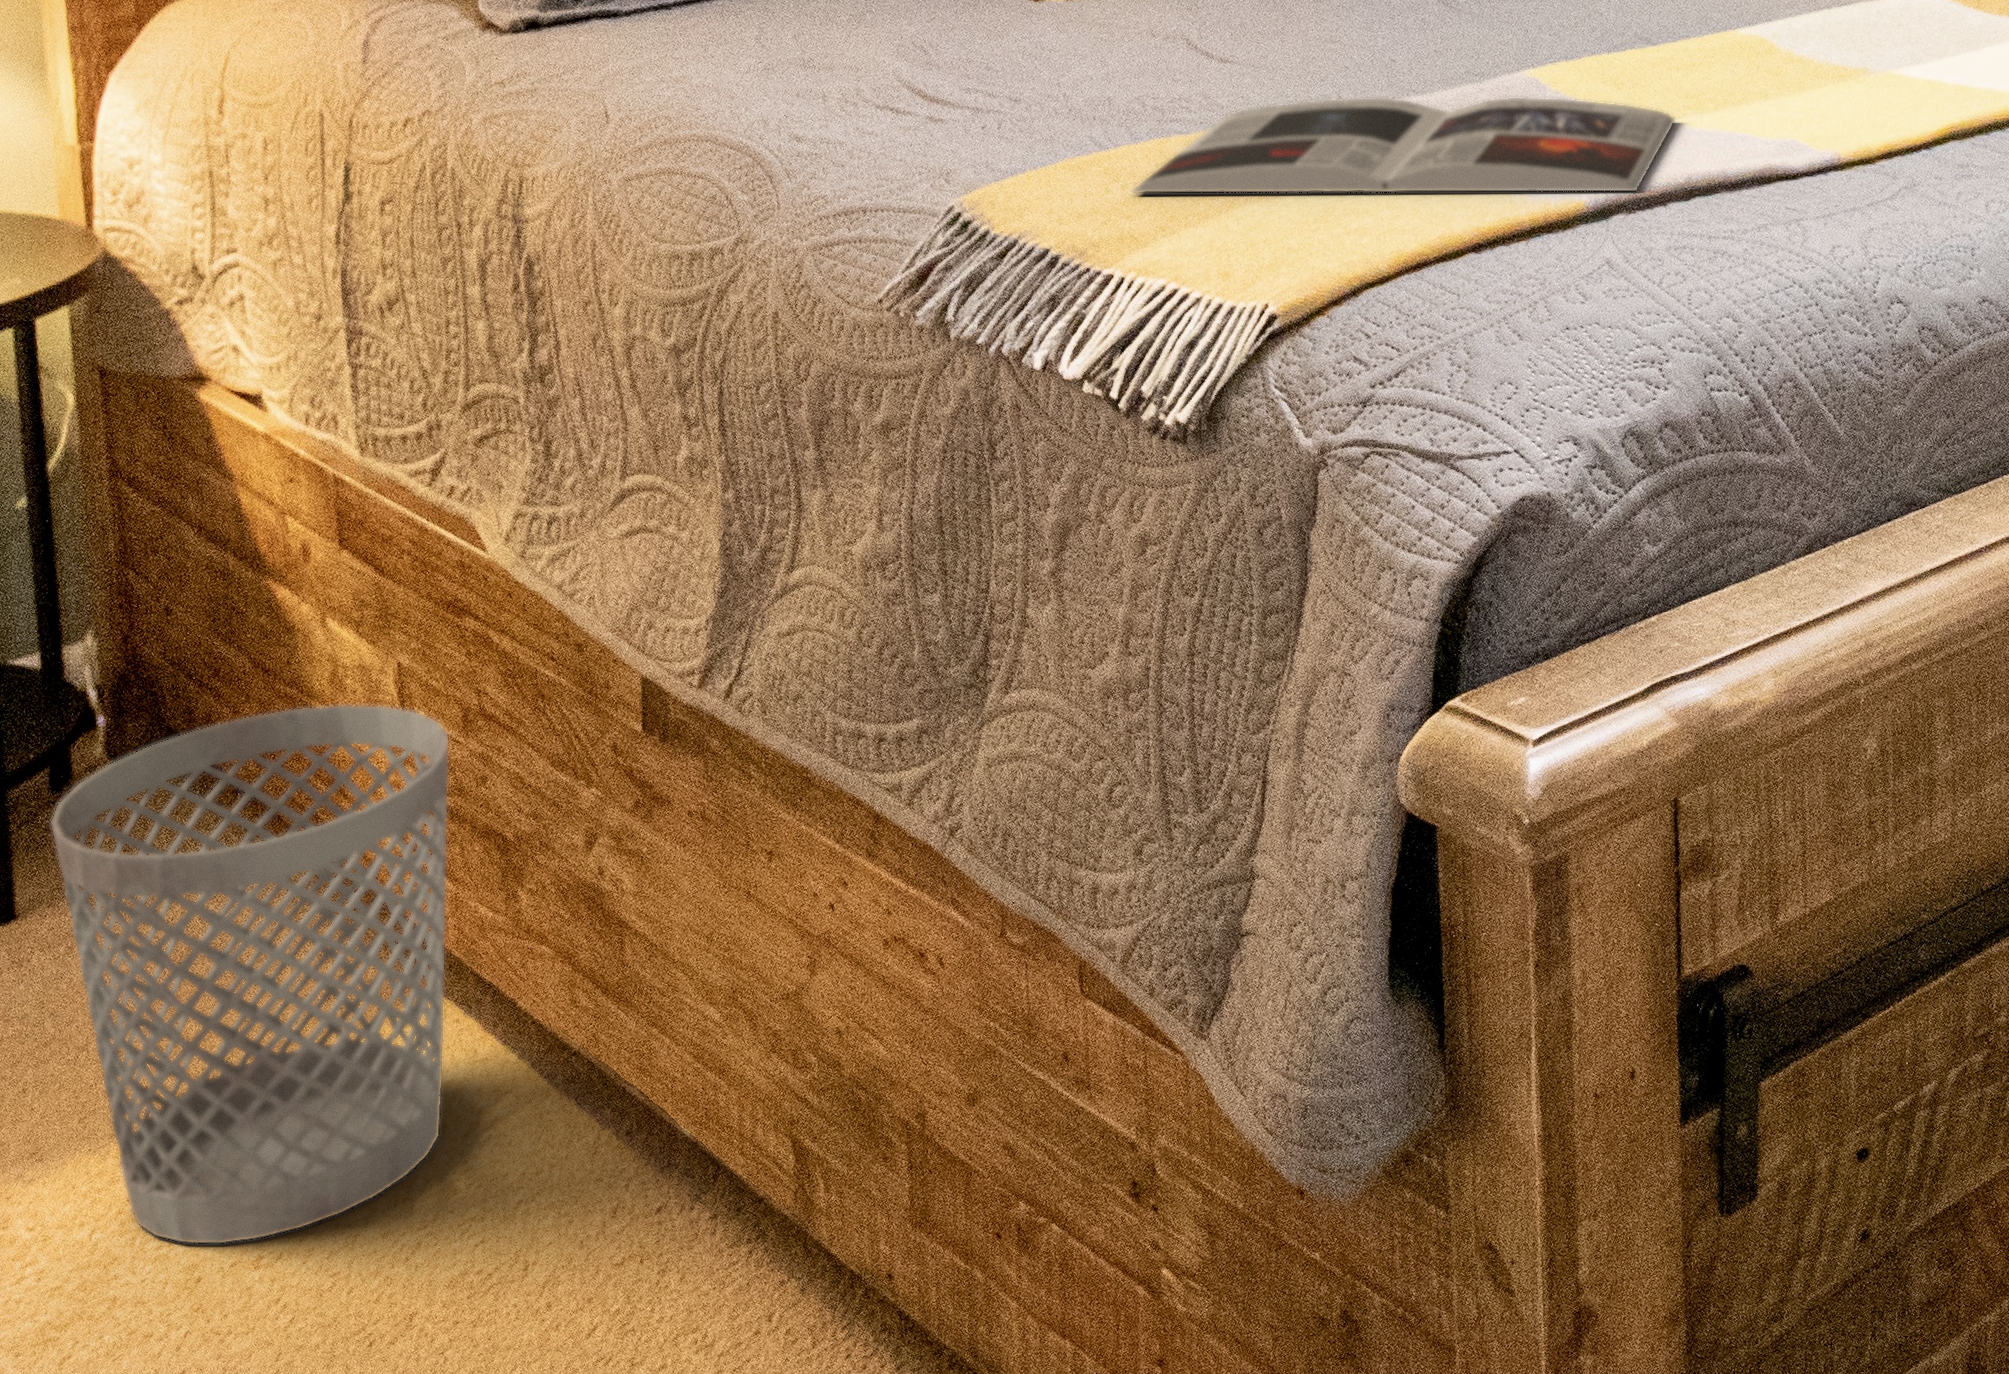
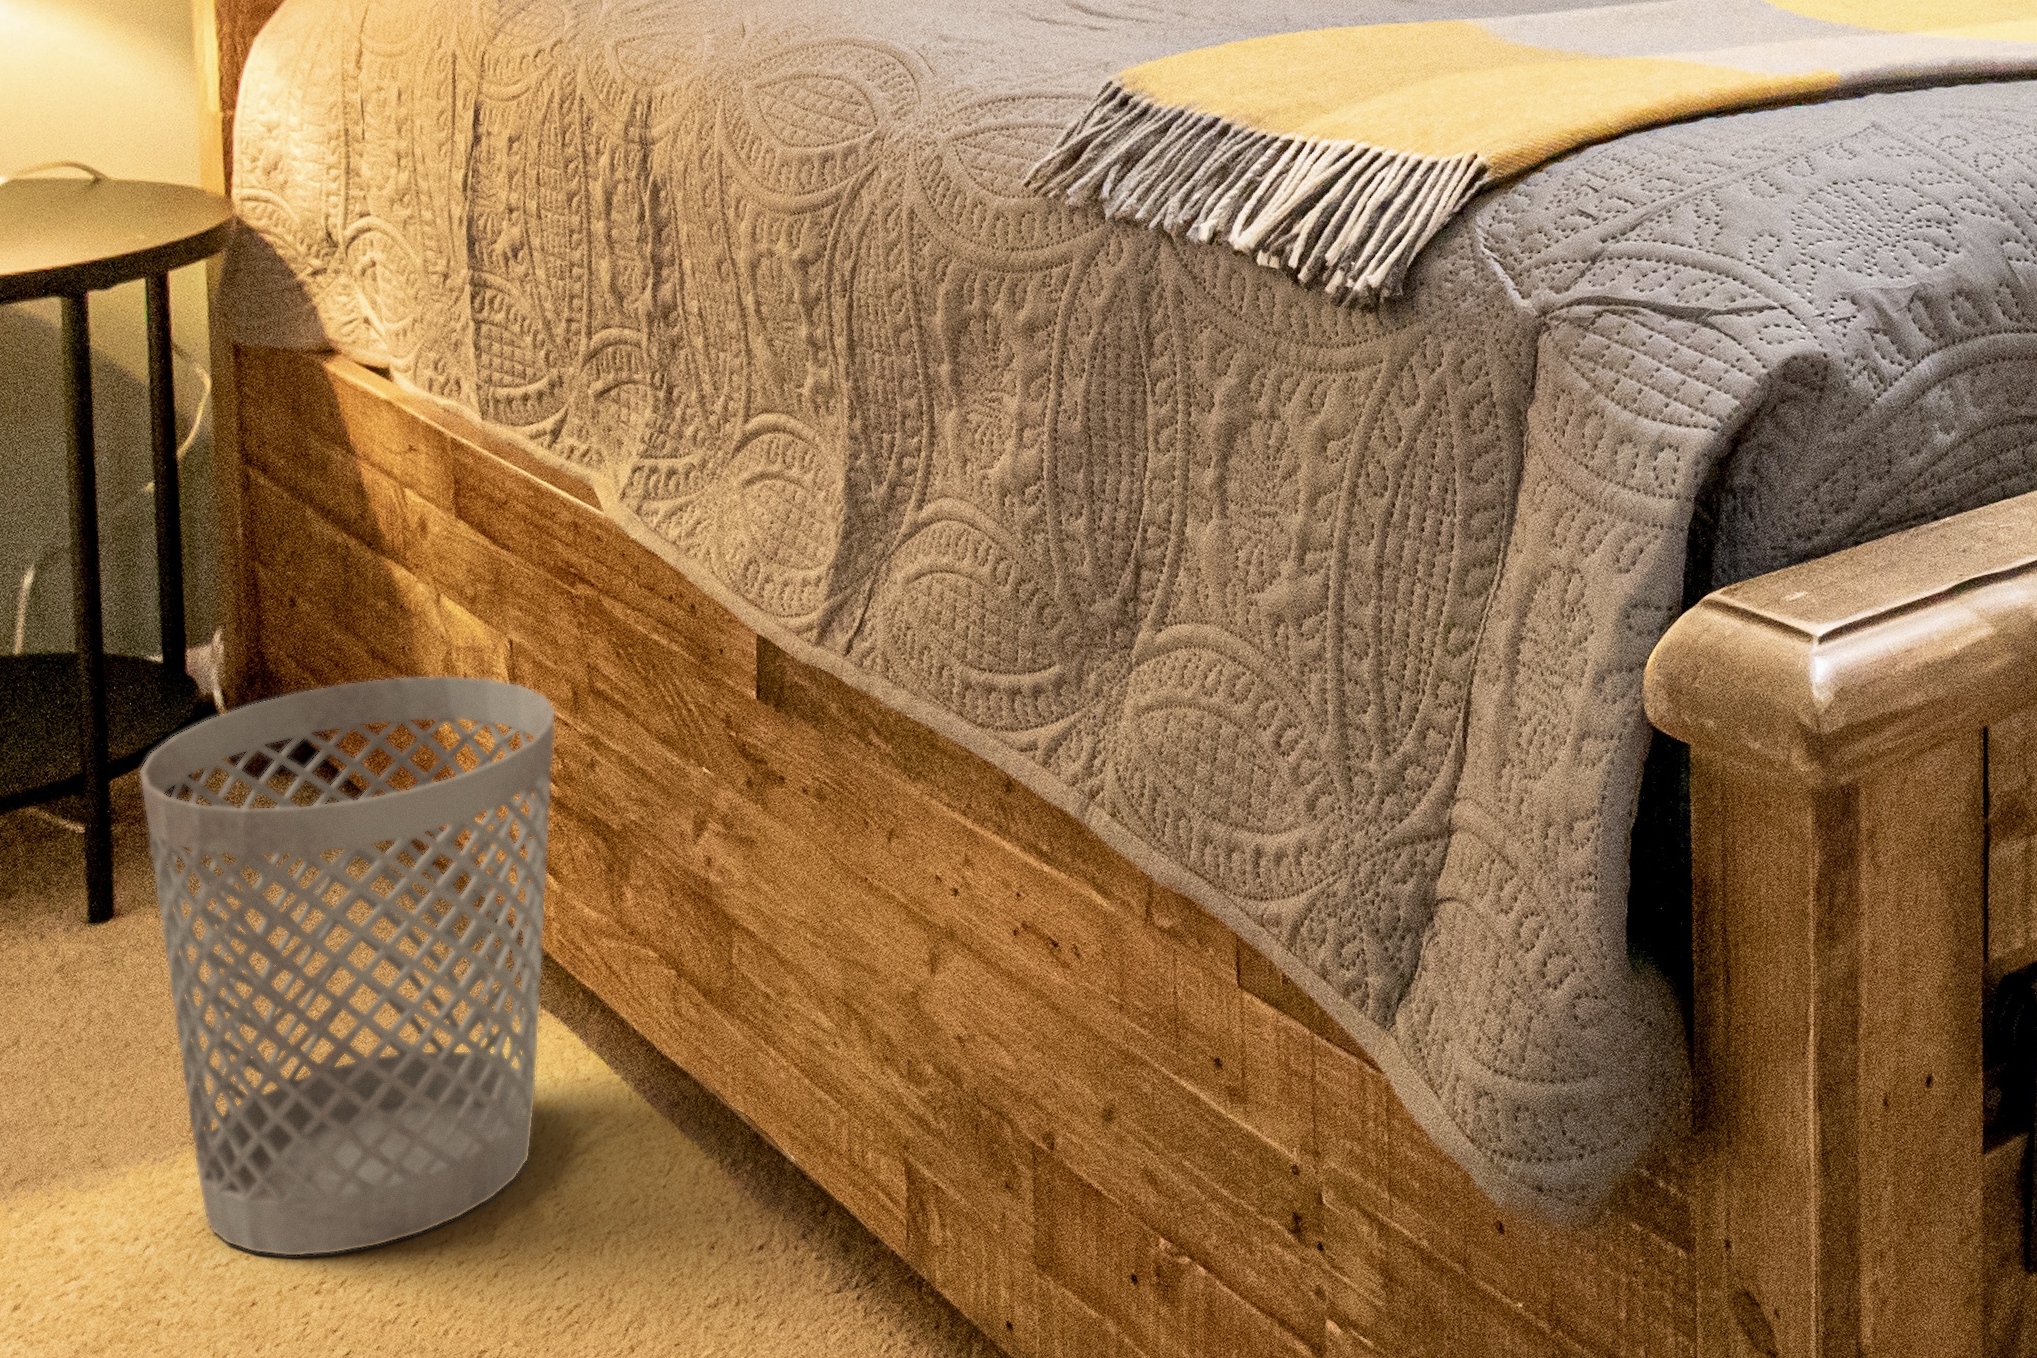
magazine: present [1133,98,1675,192] -> none [1312,4,1924,78]

